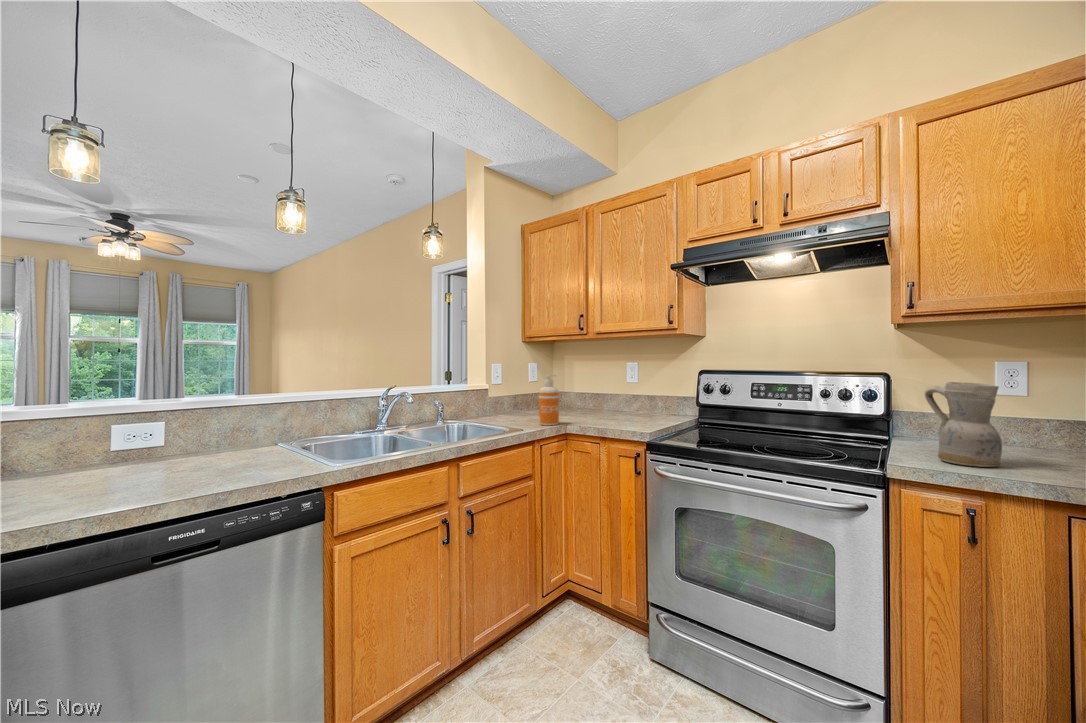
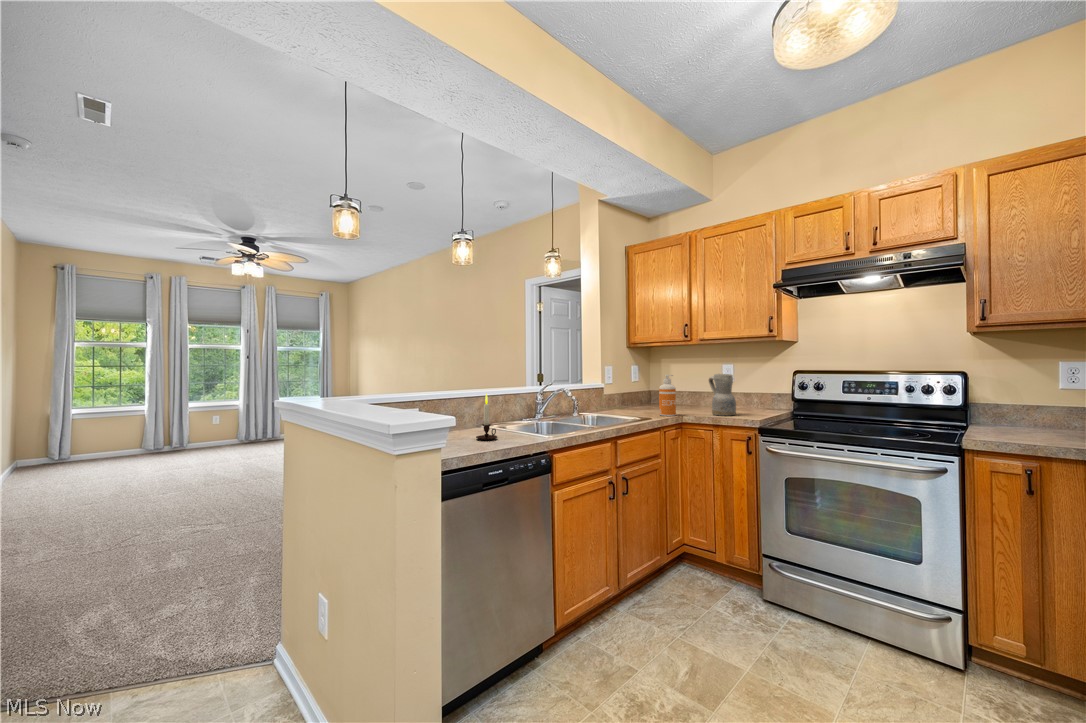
ceramic pitcher: present [925,382,1002,467] -> present [709,374,736,415]
candle: none [208,405,254,476] -> present [476,394,497,440]

